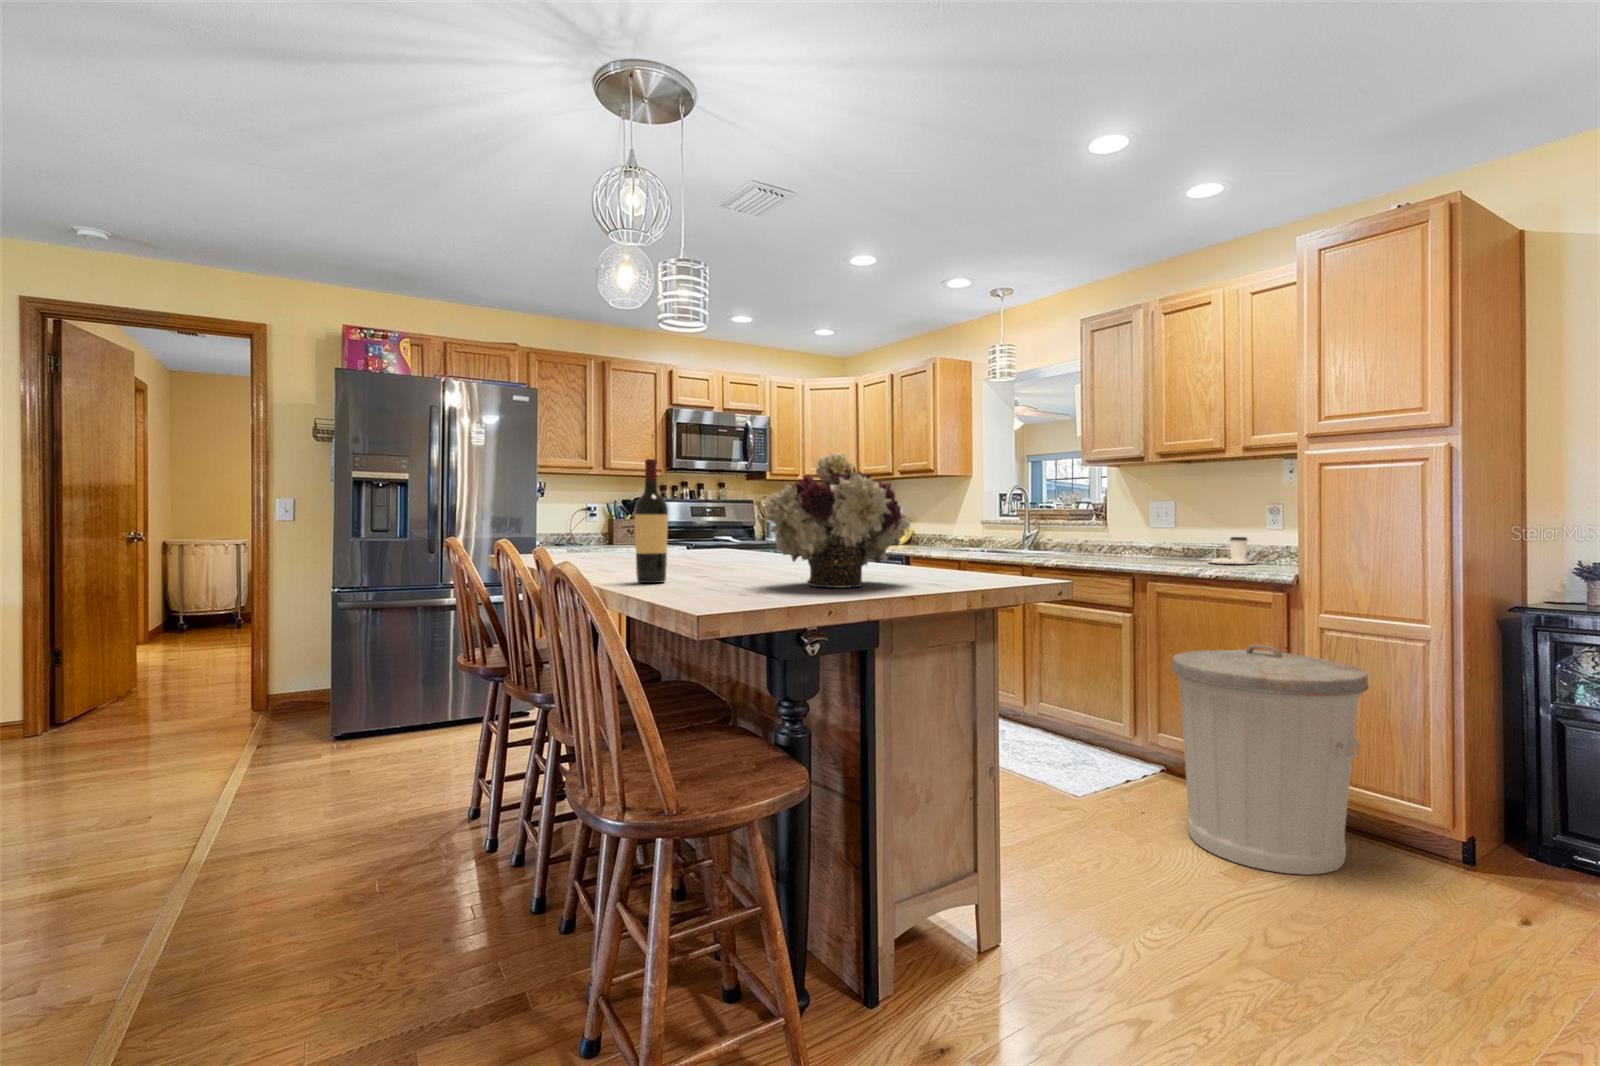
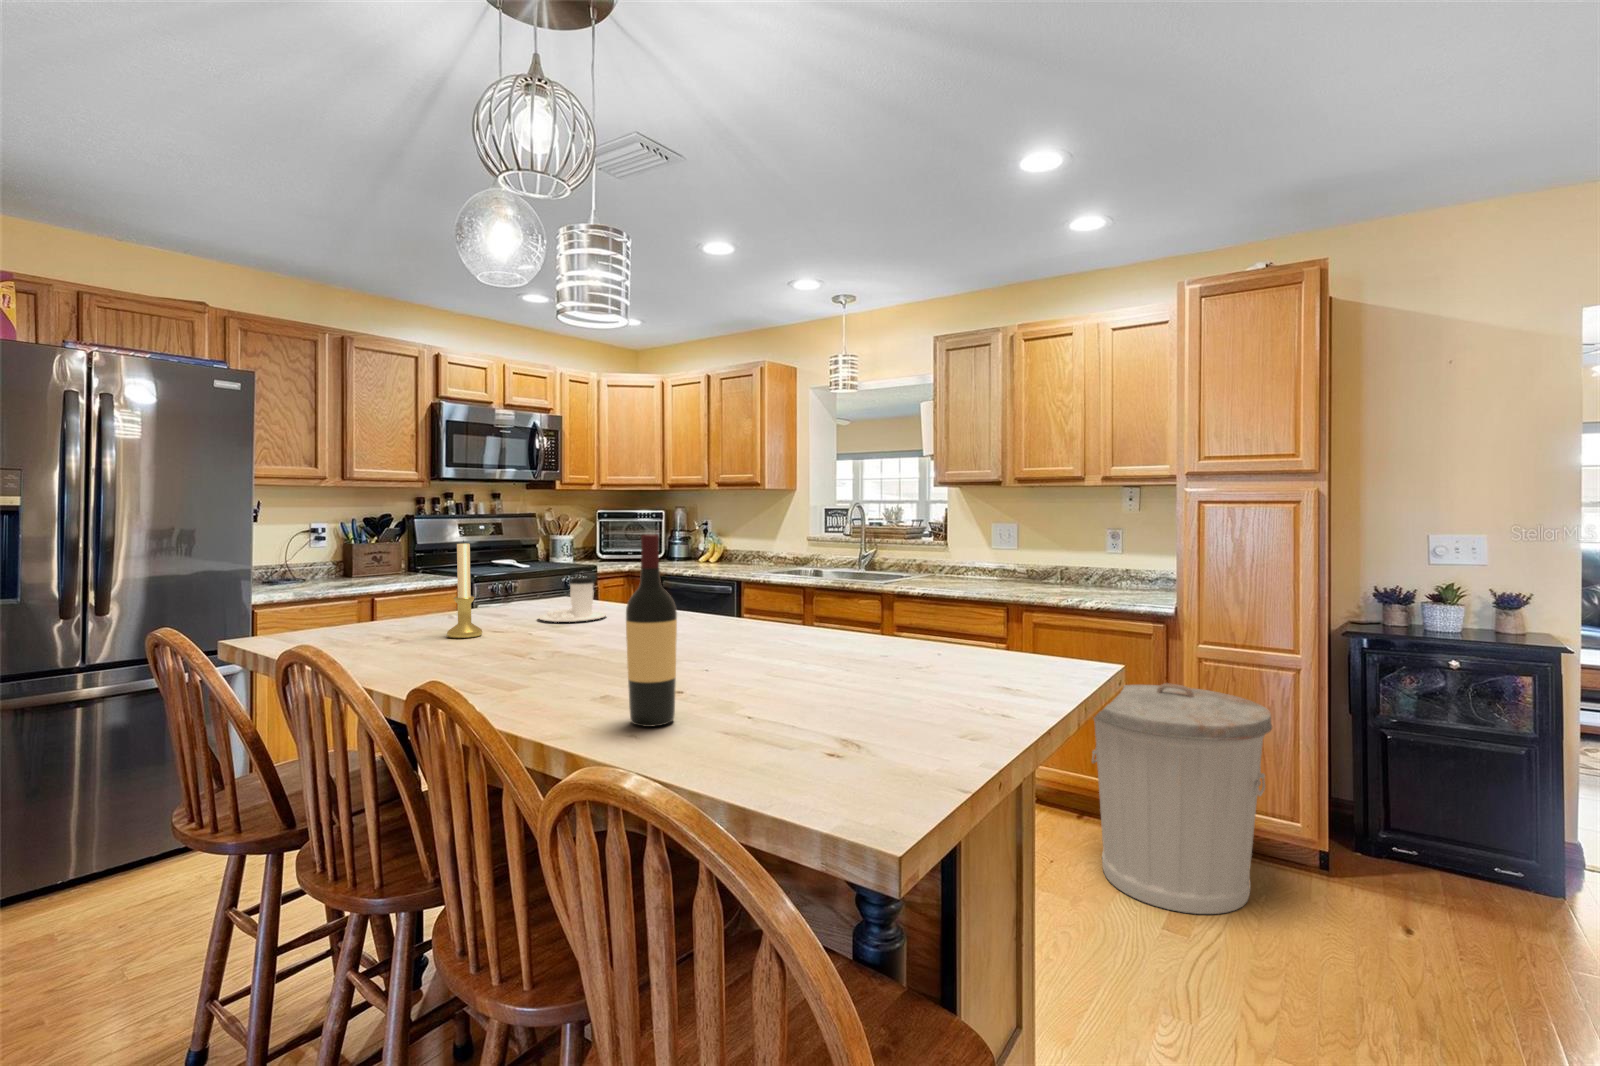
flower arrangement: present [764,453,910,588] -> none [835,528,1017,719]
candle holder: none [606,491,629,559] -> present [447,541,482,638]
coffee cup: present [1208,537,1256,564] -> present [538,577,606,622]

